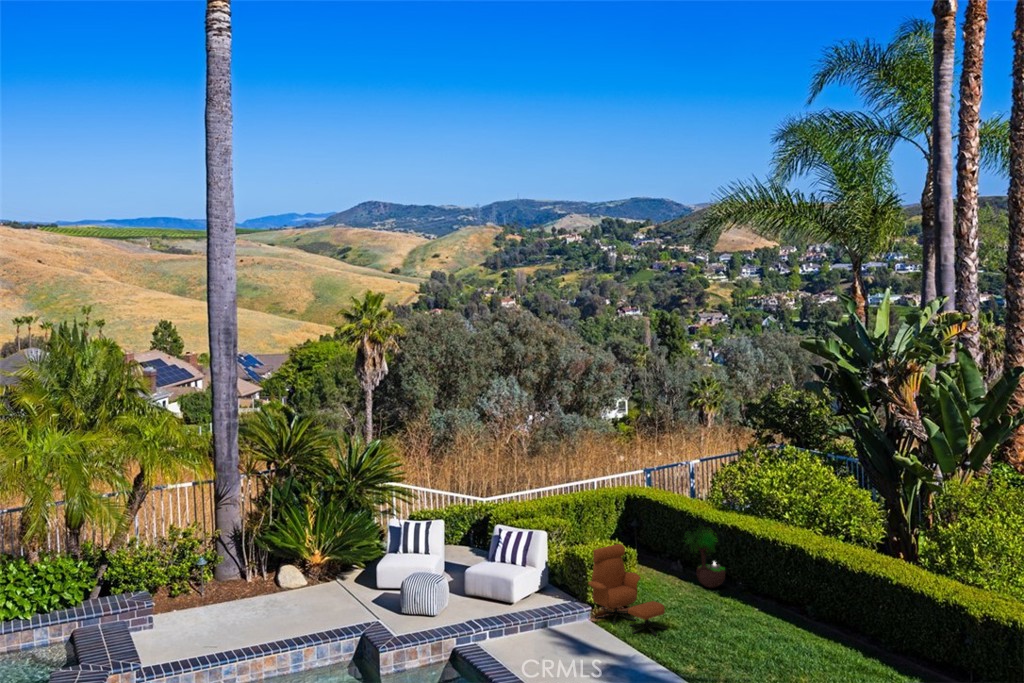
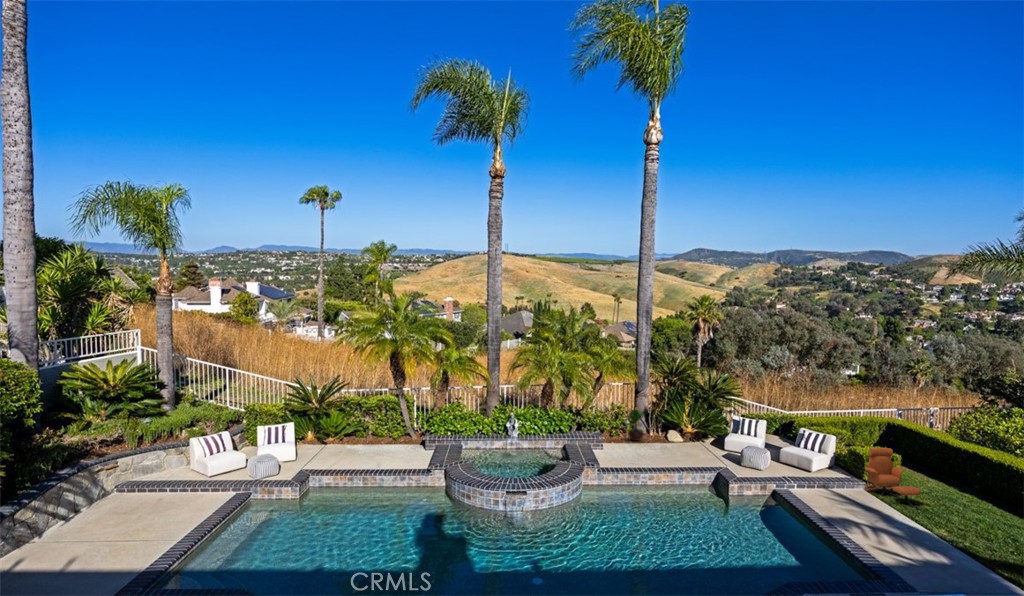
potted tree: present [685,529,725,588] -> present [626,409,644,441]

